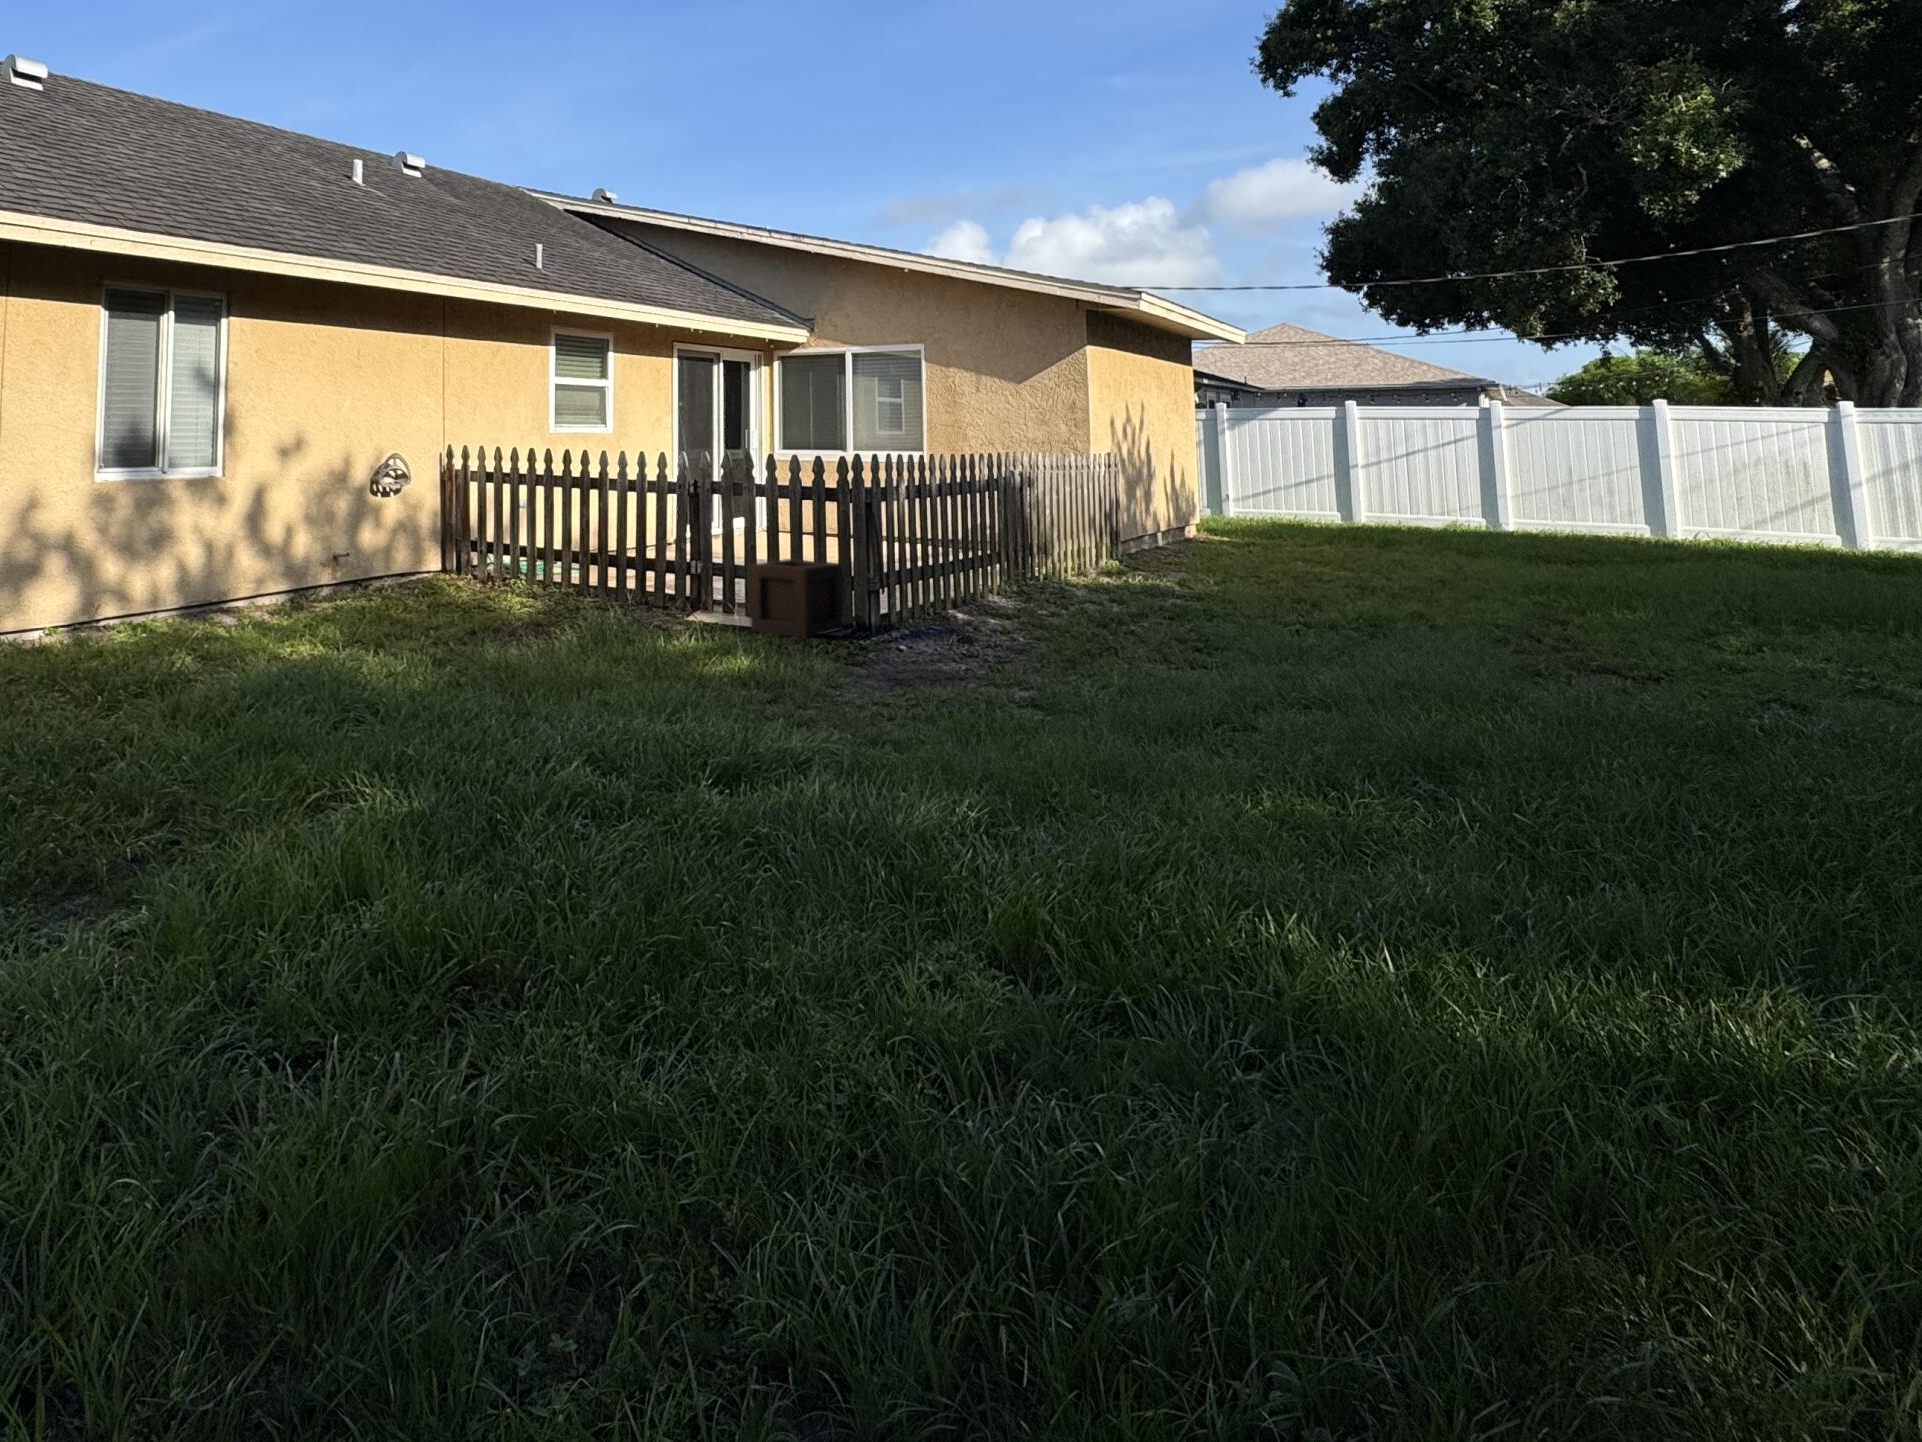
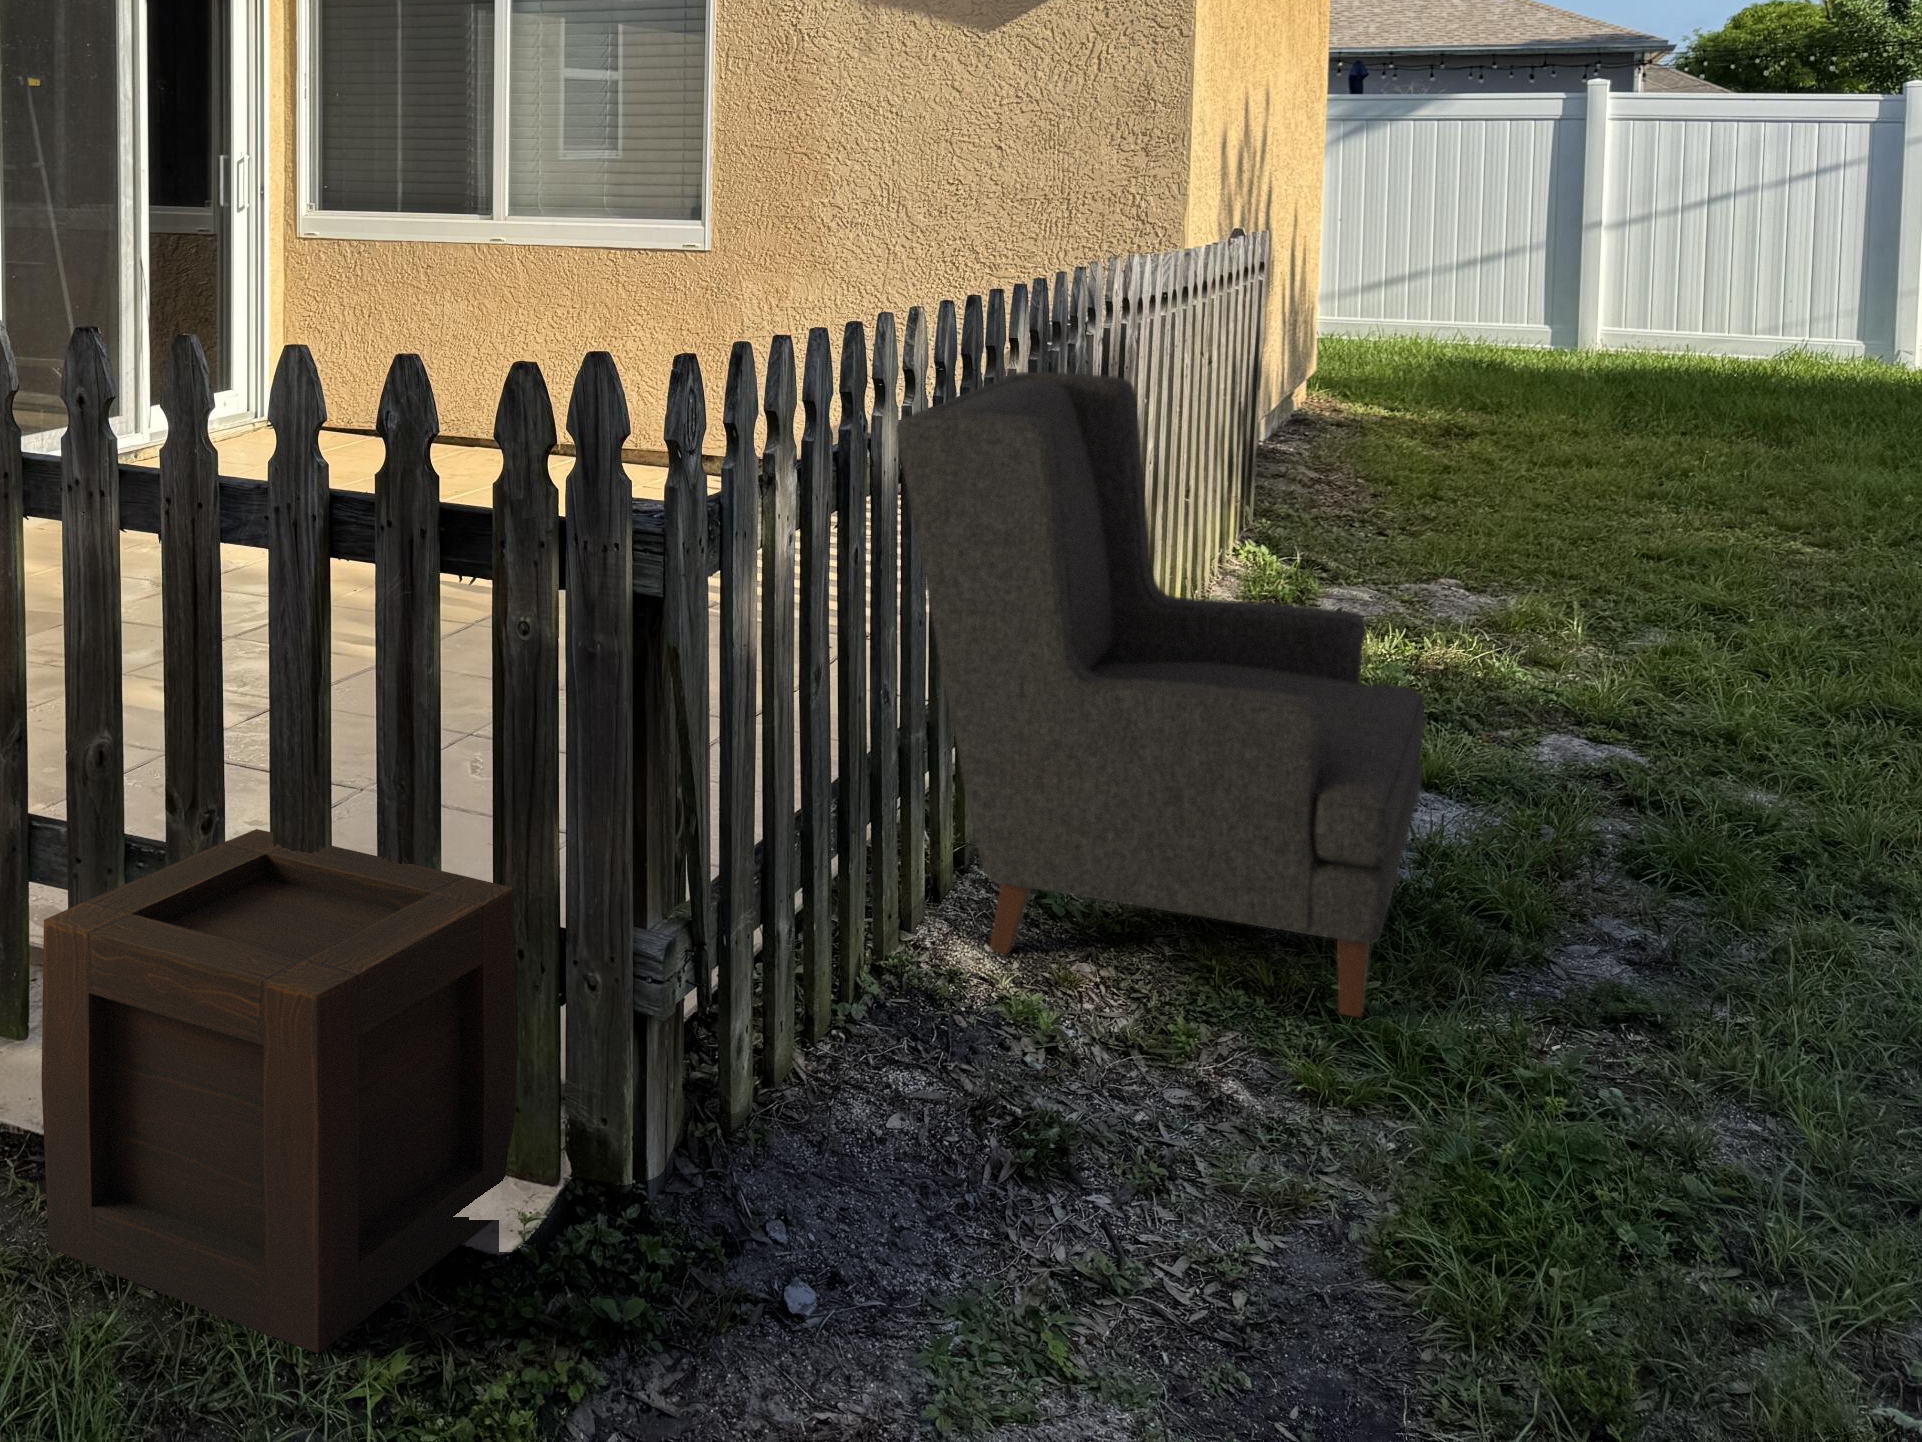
chair: none [936,479,1084,622] -> present [896,372,1425,1017]

